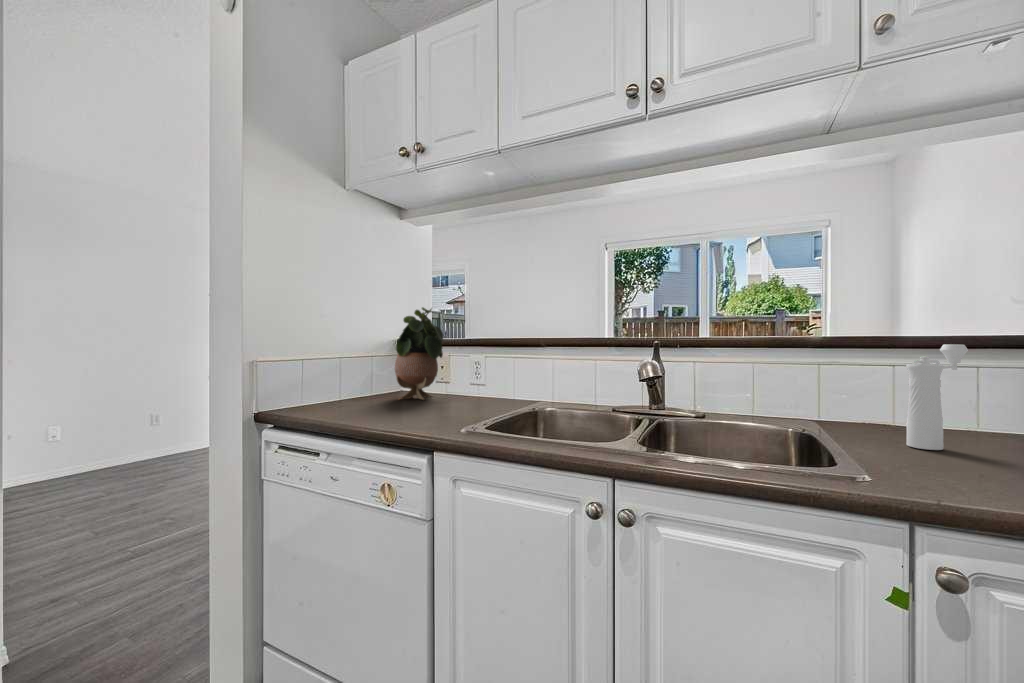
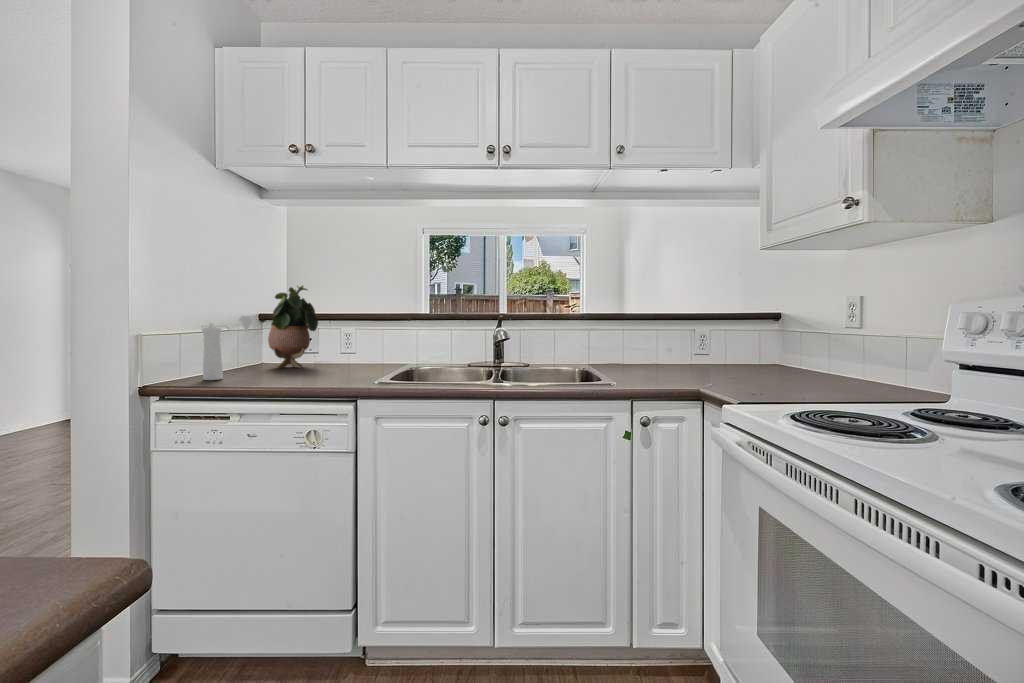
pepper mill: present [906,344,968,450] -> present [201,316,253,380]

